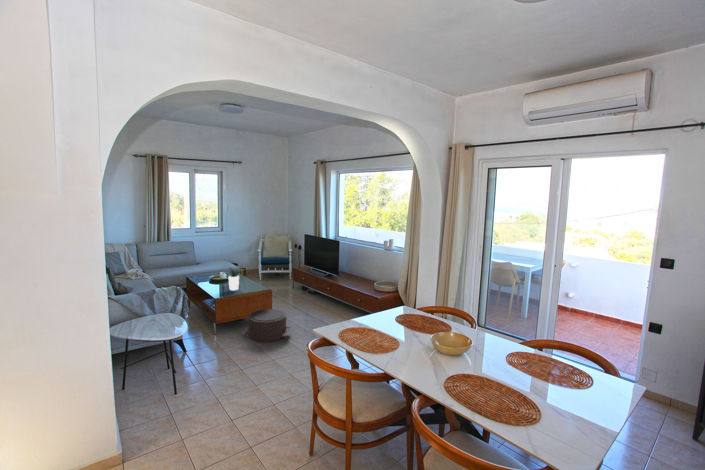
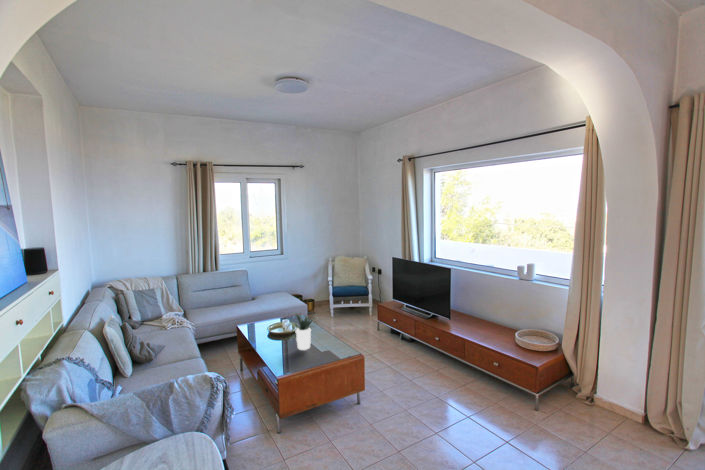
pouf: present [241,309,291,343] -> none [319,382,394,445]

